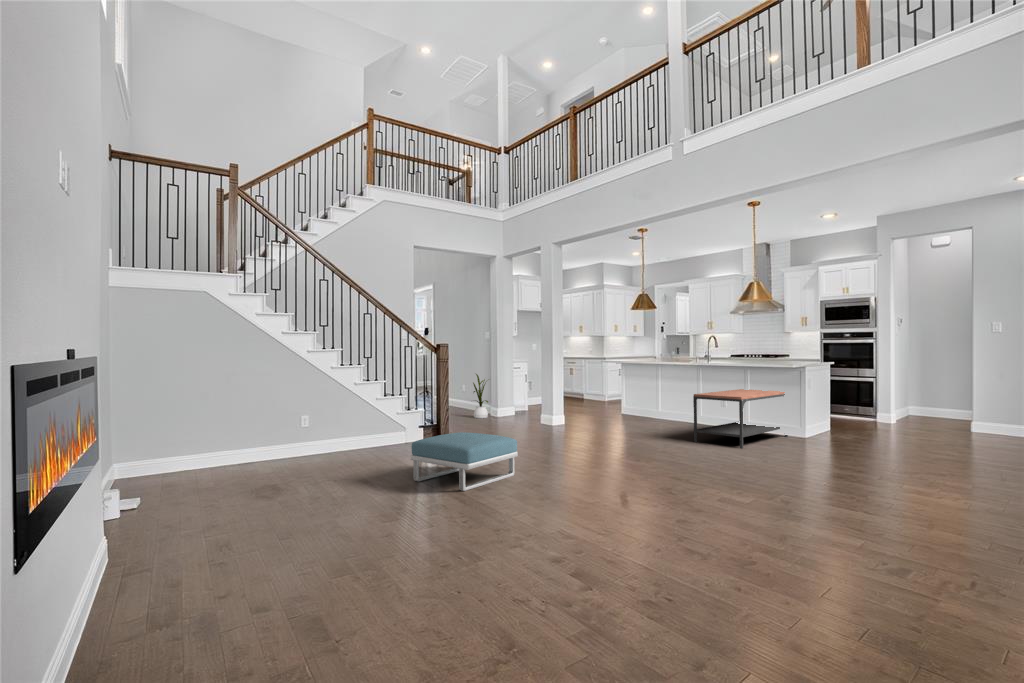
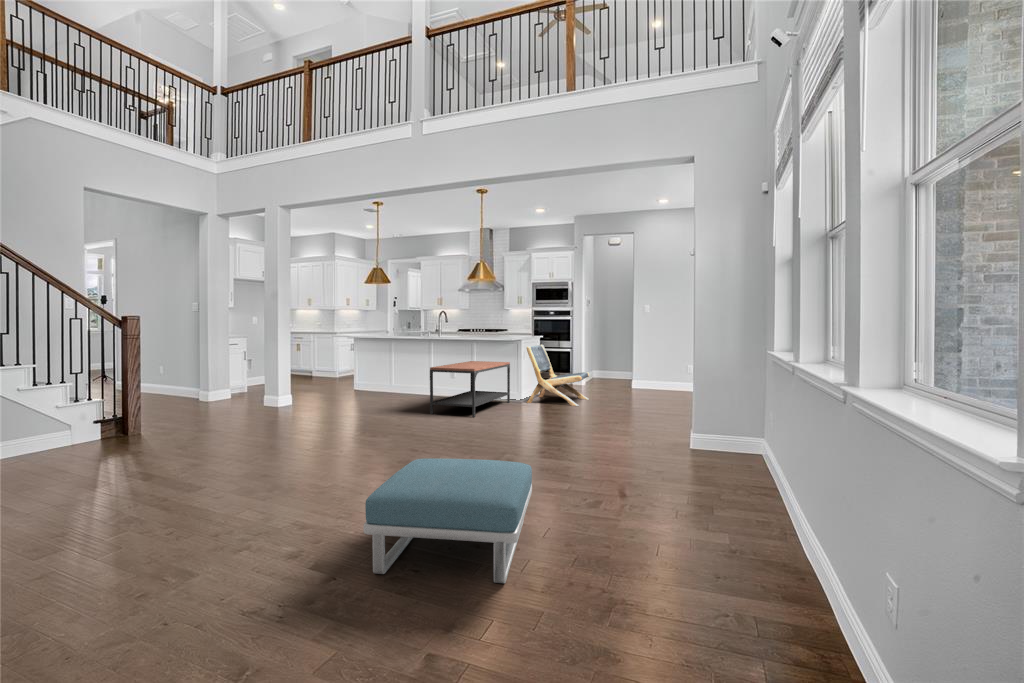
lounge chair: none [808,372,898,446] -> present [526,345,589,406]
house plant: present [473,374,488,418] -> none [170,349,199,404]
footstool: present [411,432,518,491] -> present [364,458,532,583]

